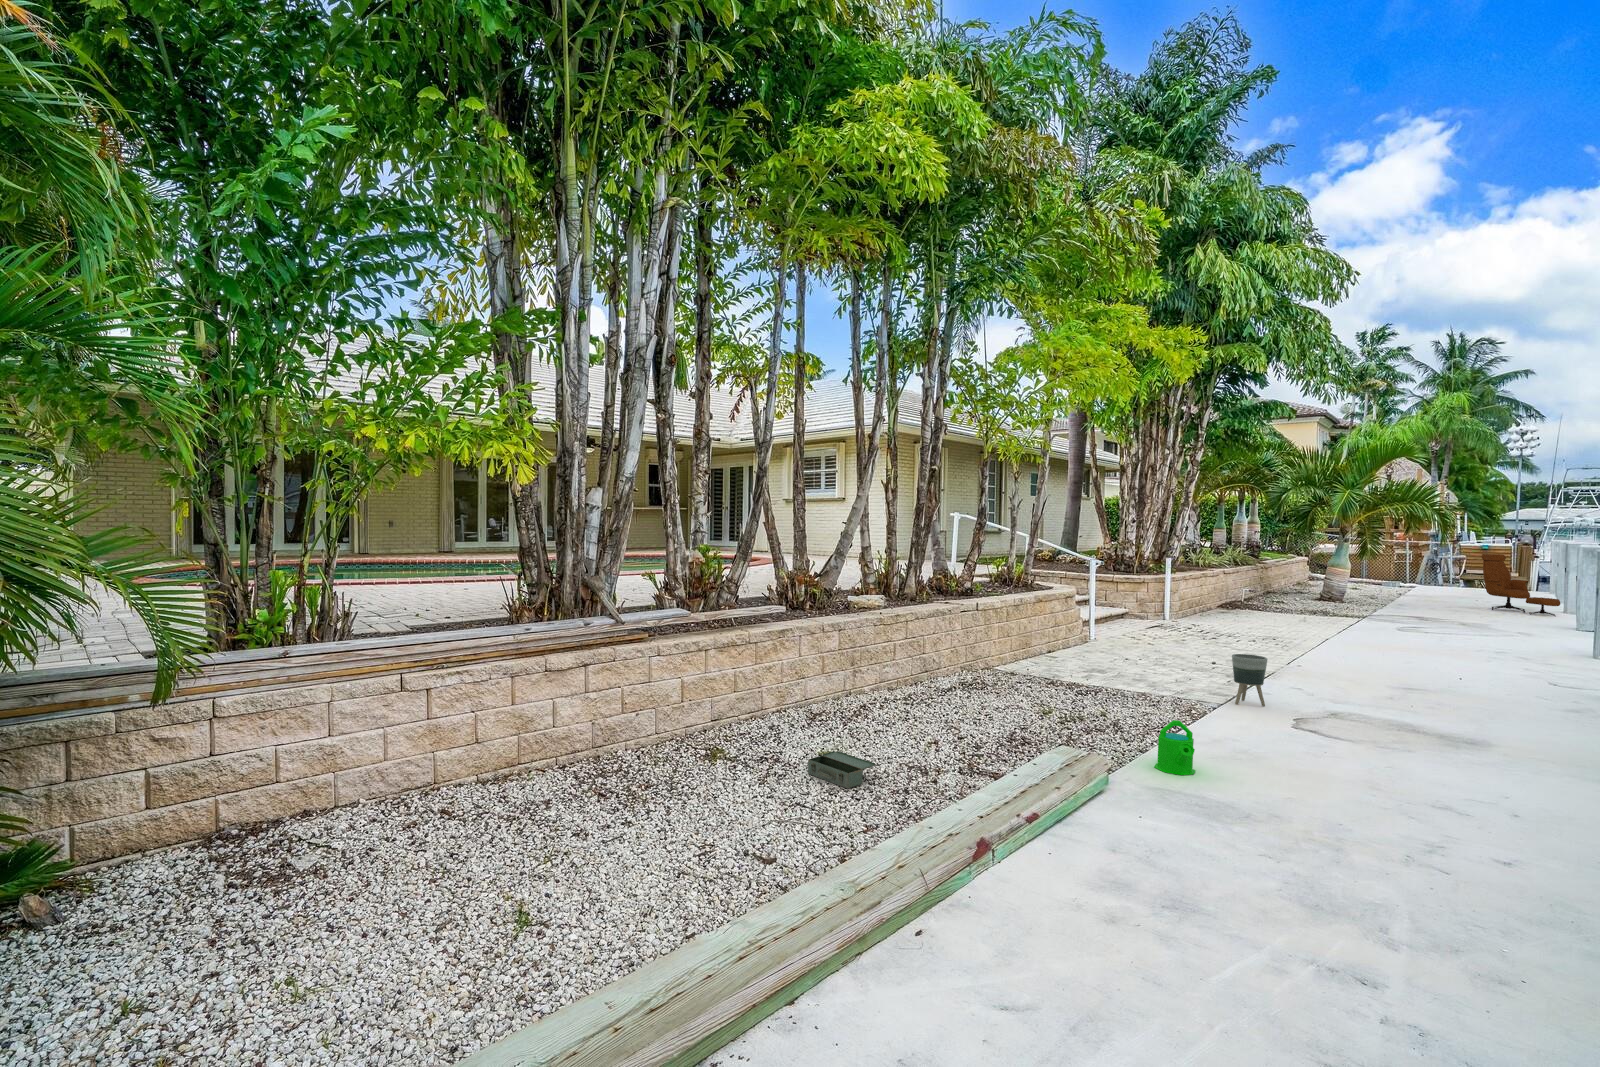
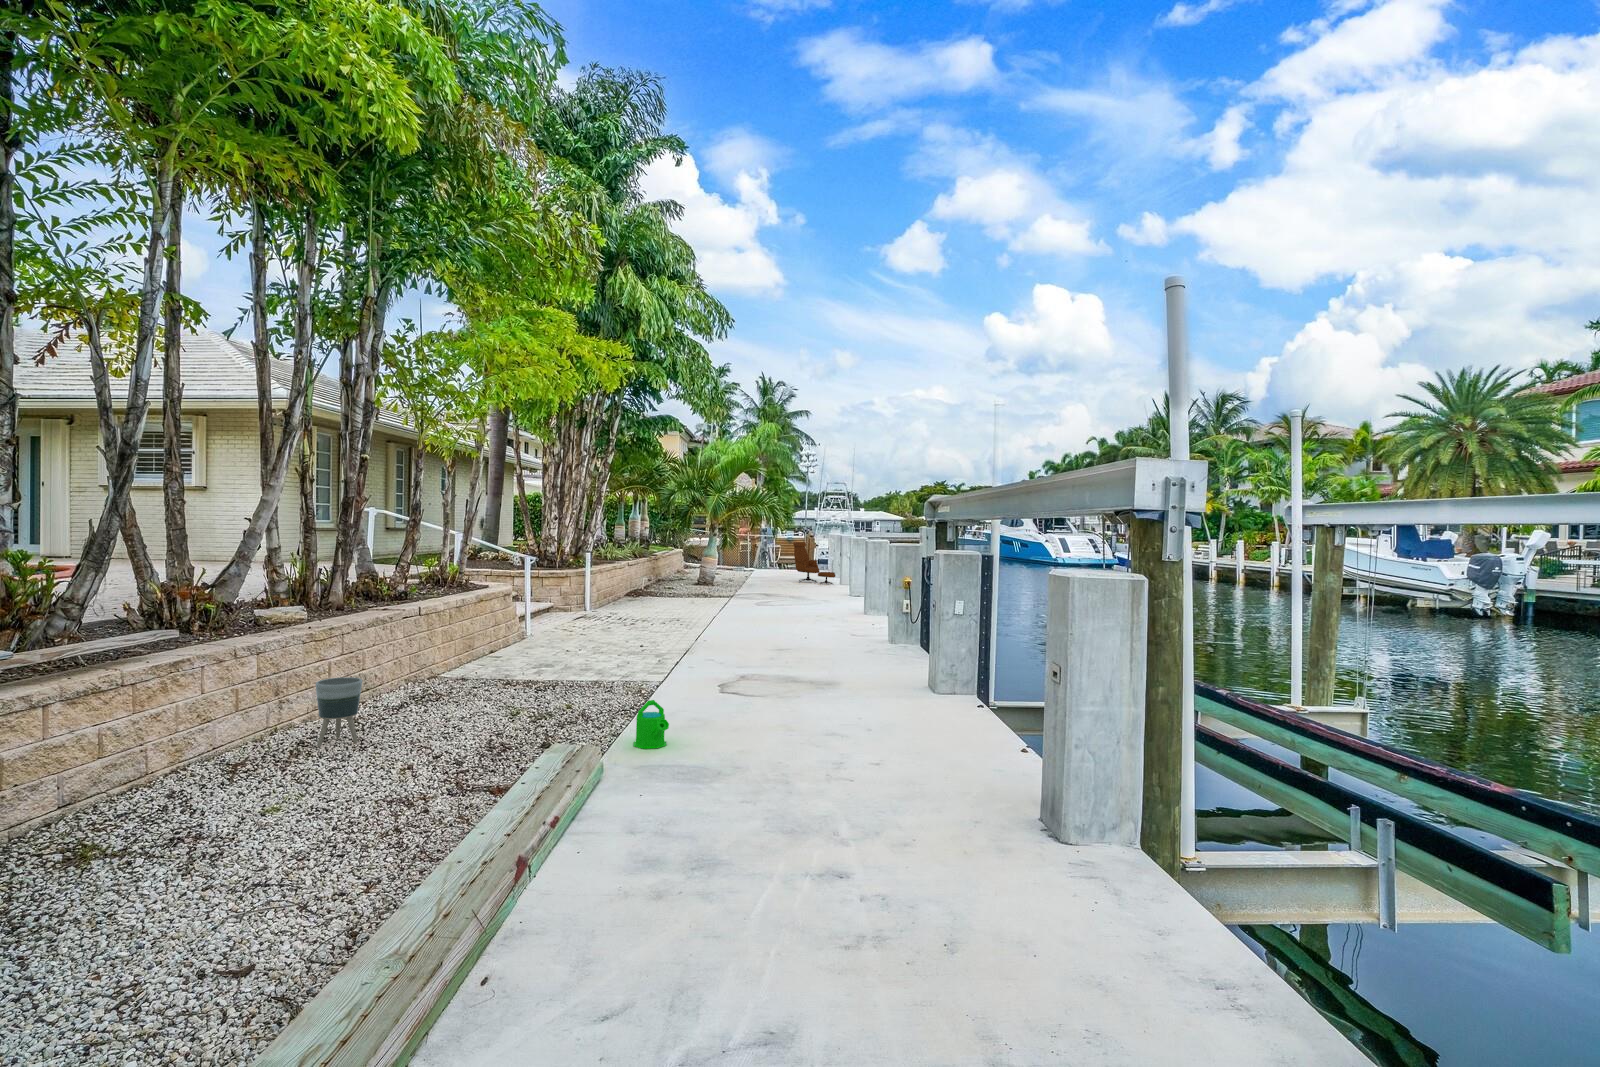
planter: present [1232,654,1268,706] -> present [316,677,362,746]
toolbox: present [808,751,876,789] -> none [254,805,354,847]

